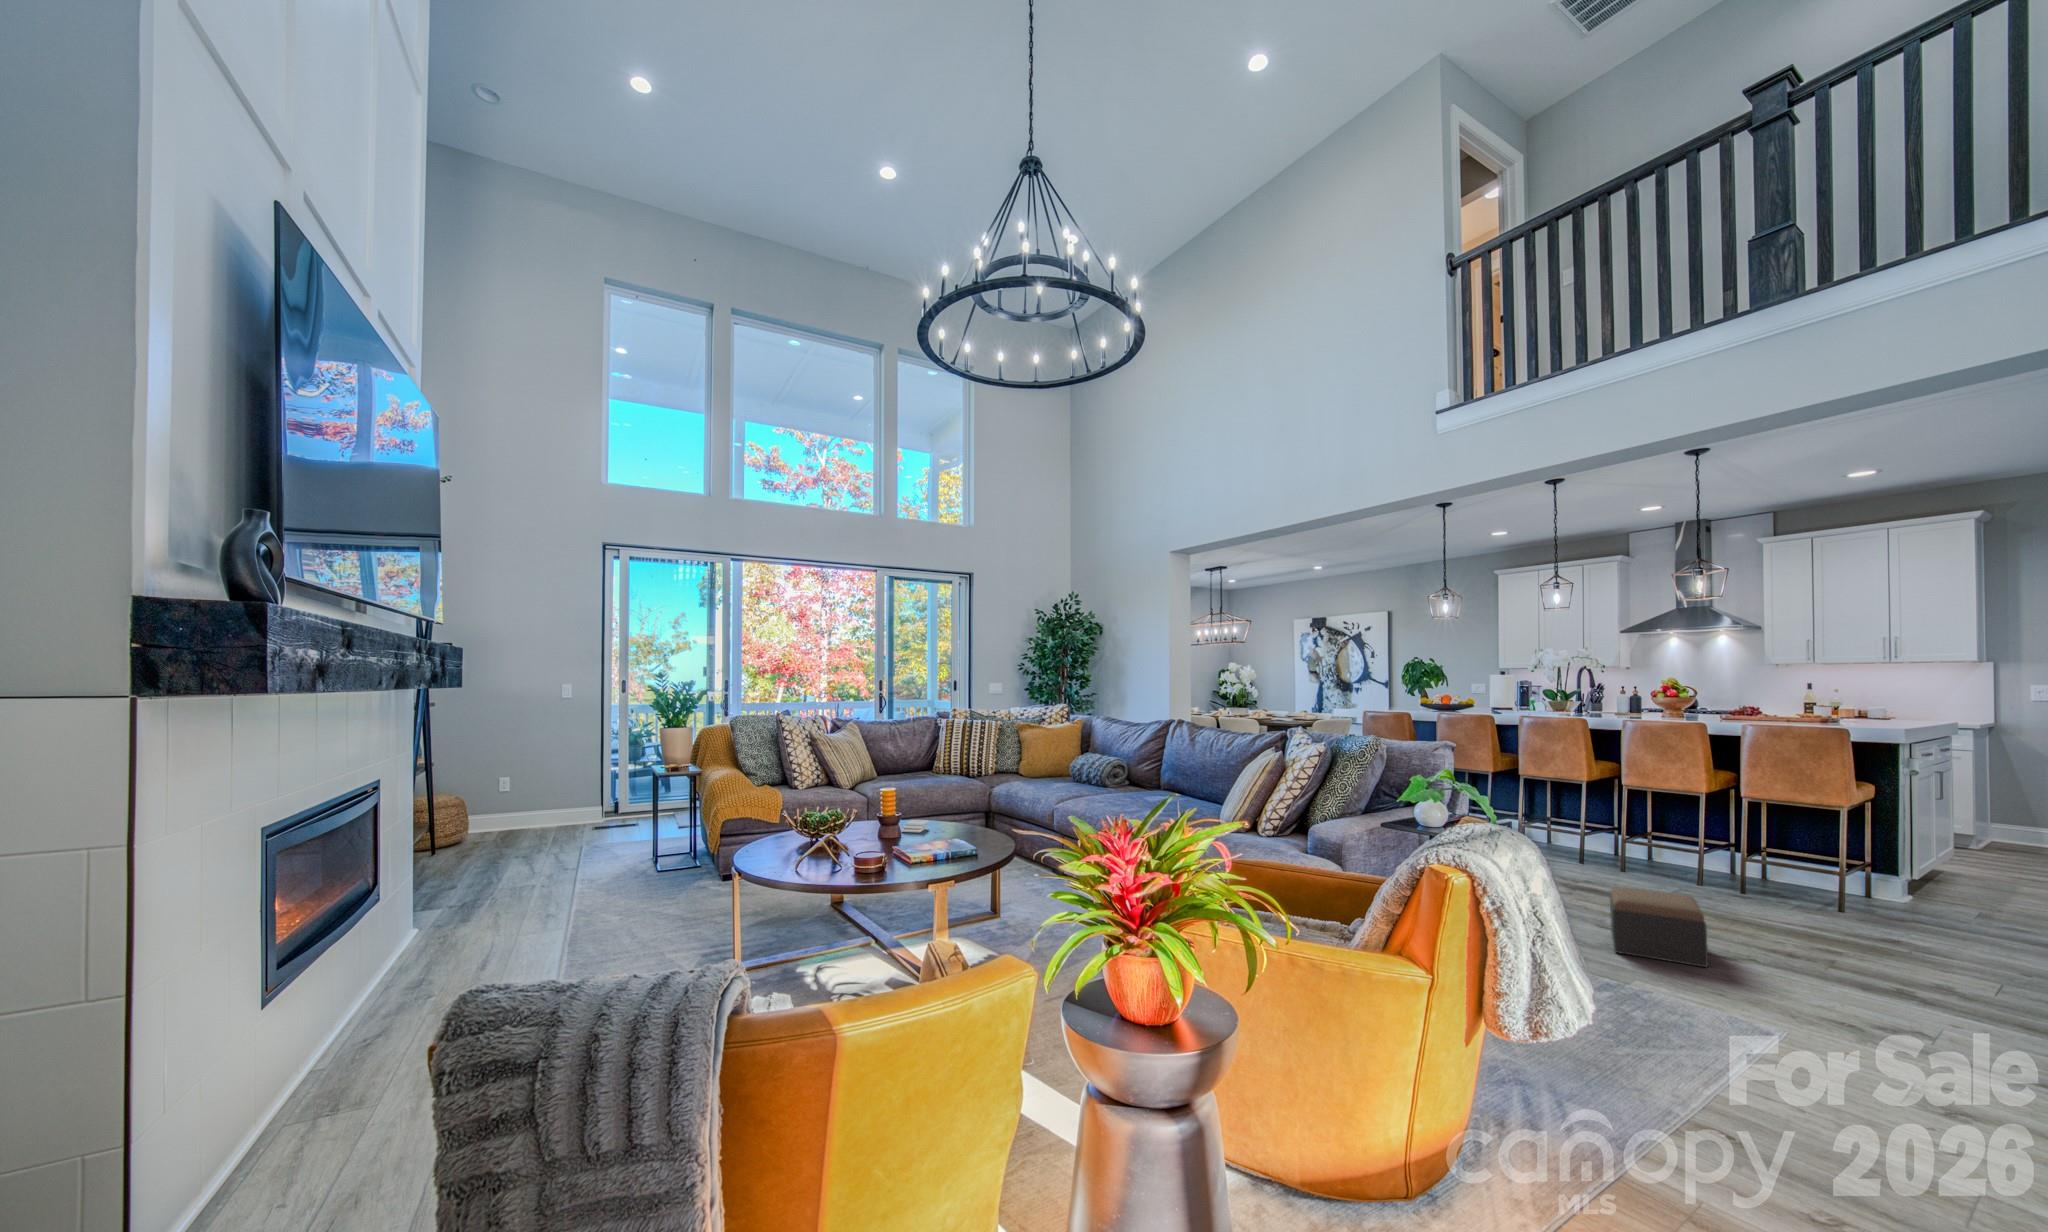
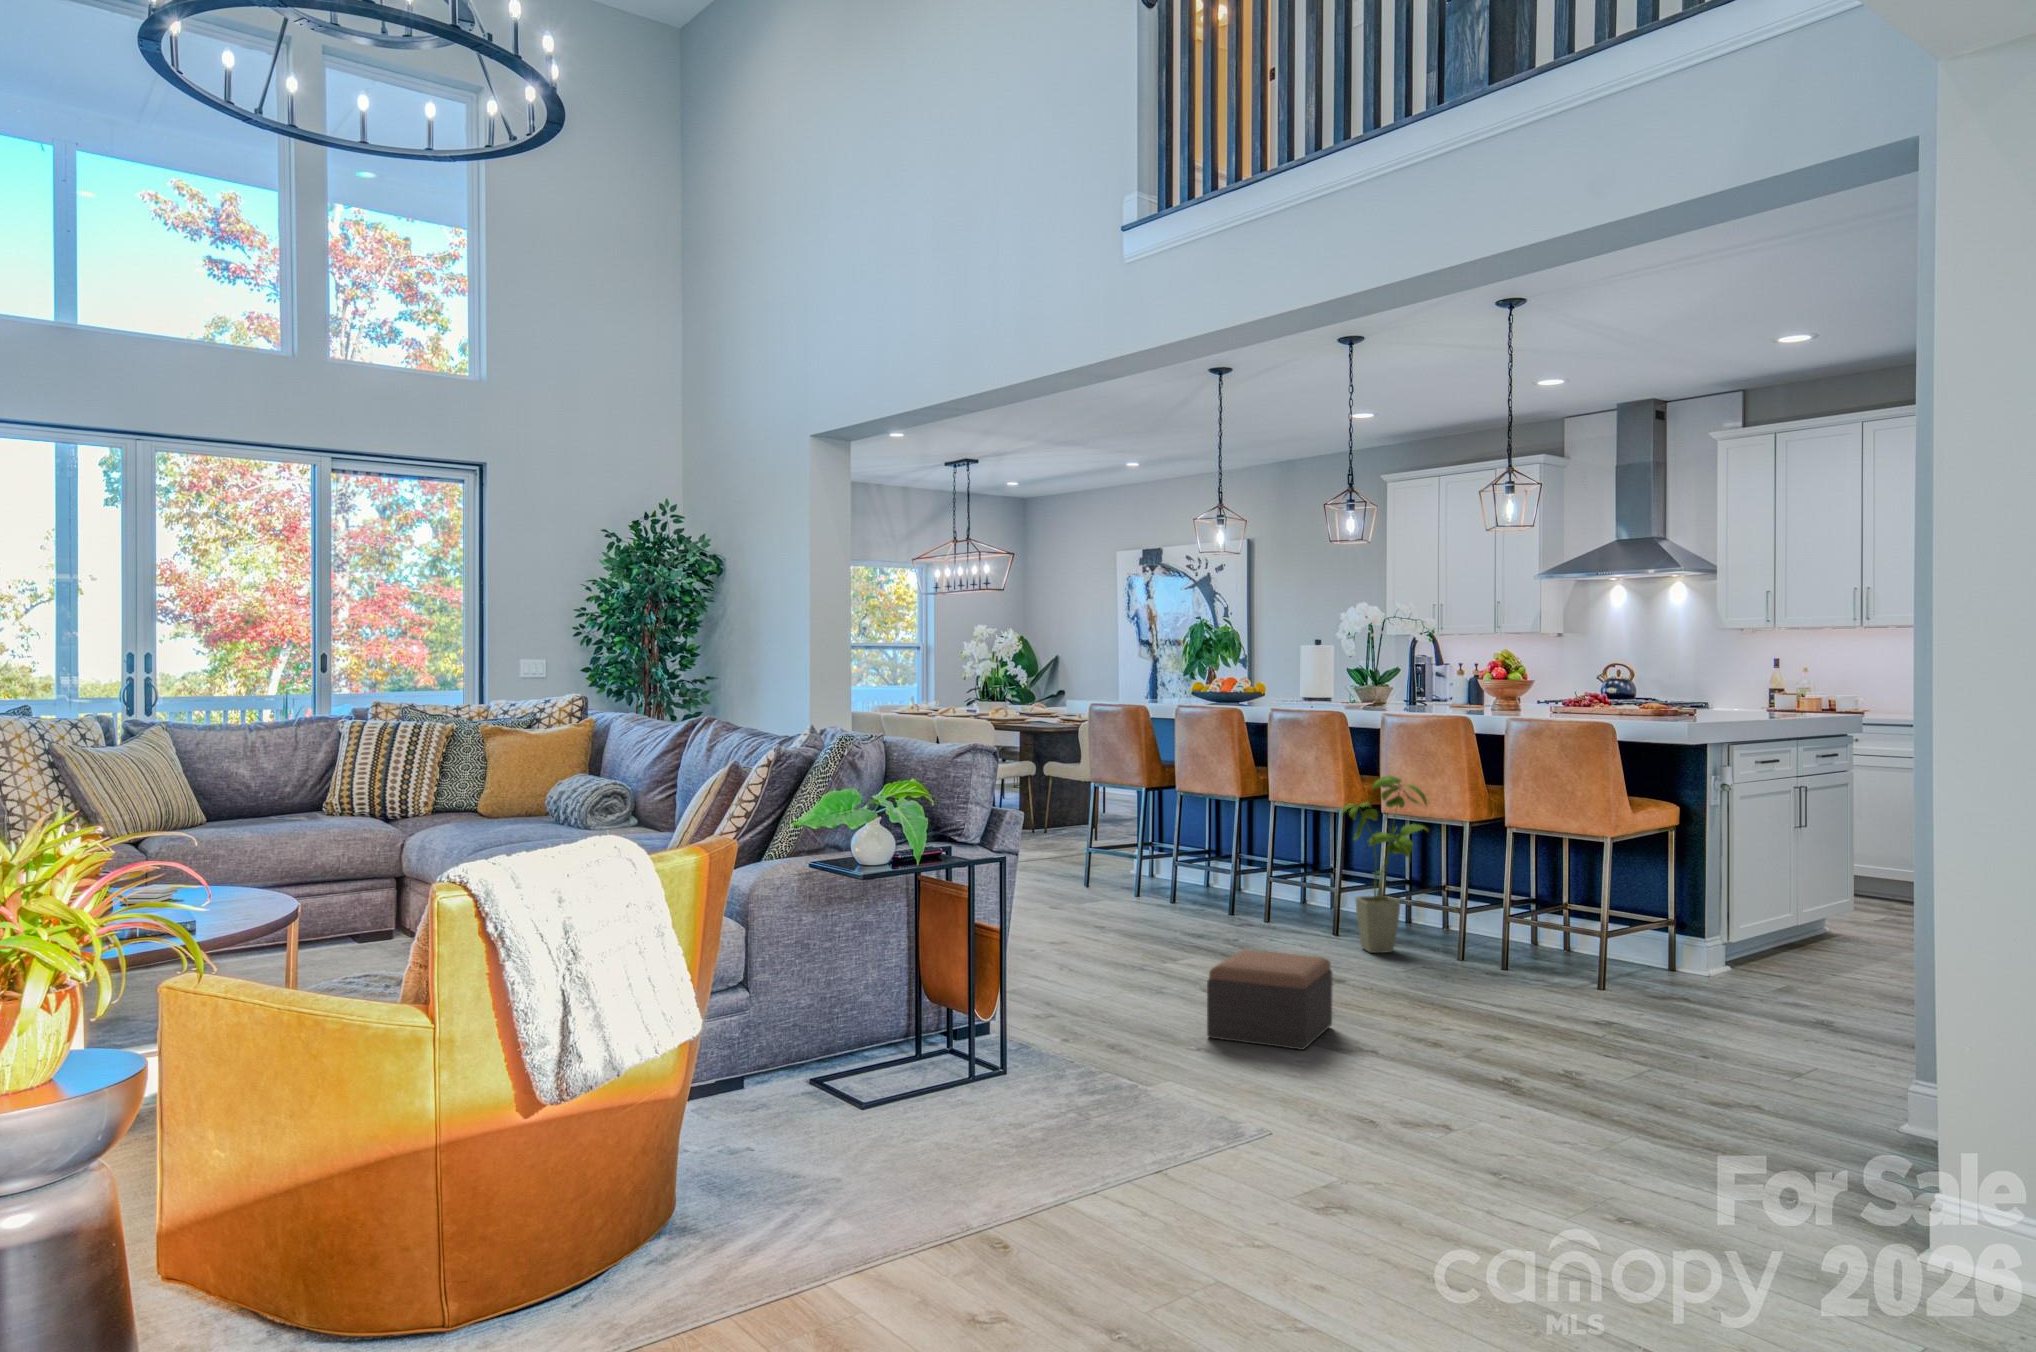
house plant: none [1599,760,1677,881] -> present [1341,775,1428,953]

